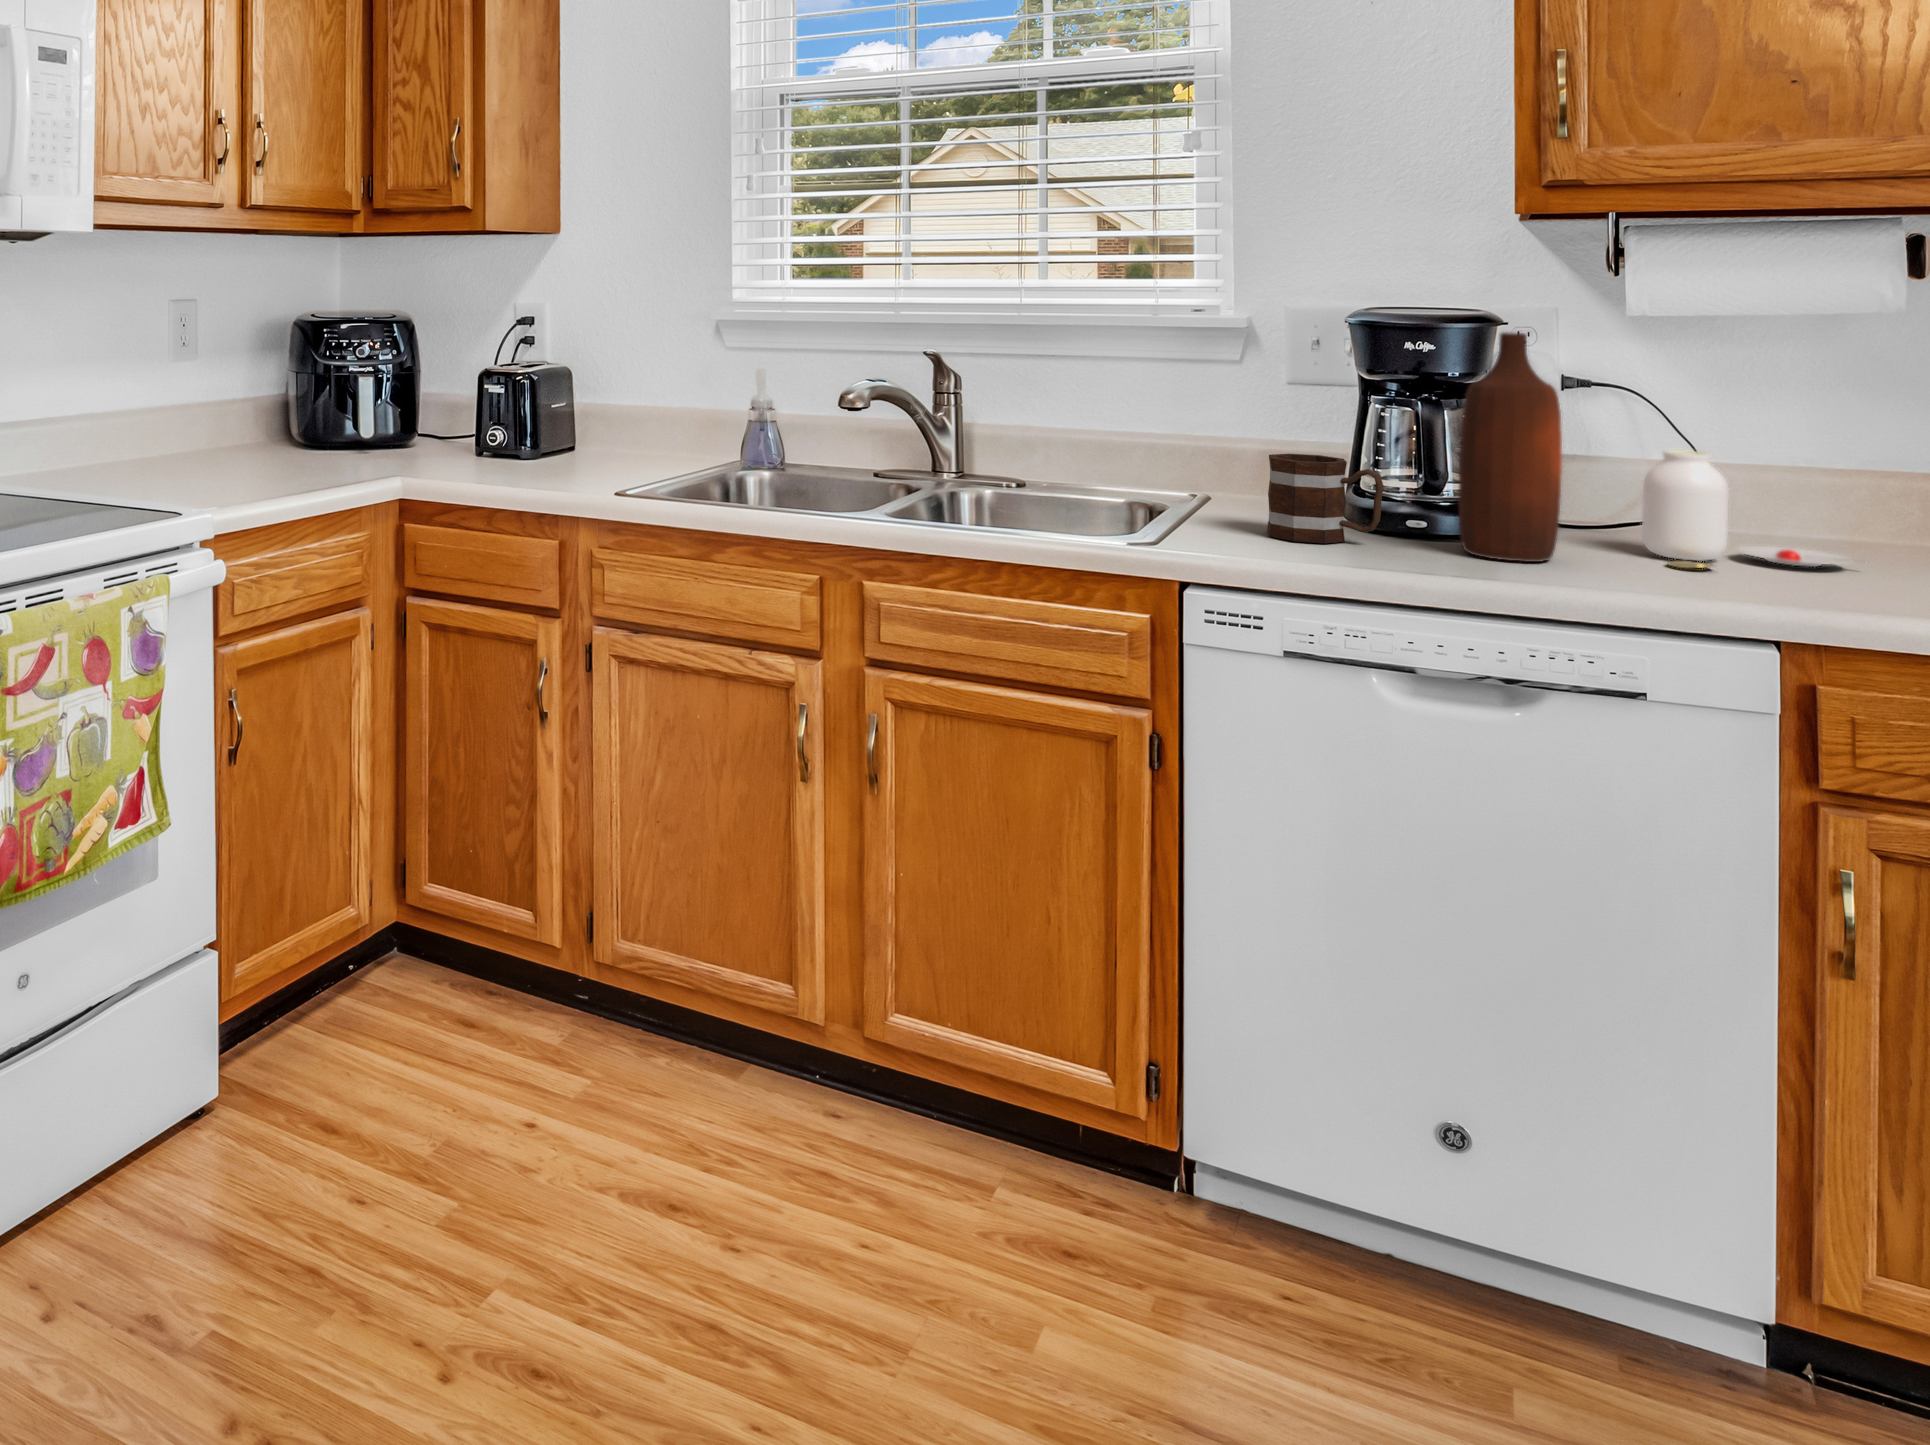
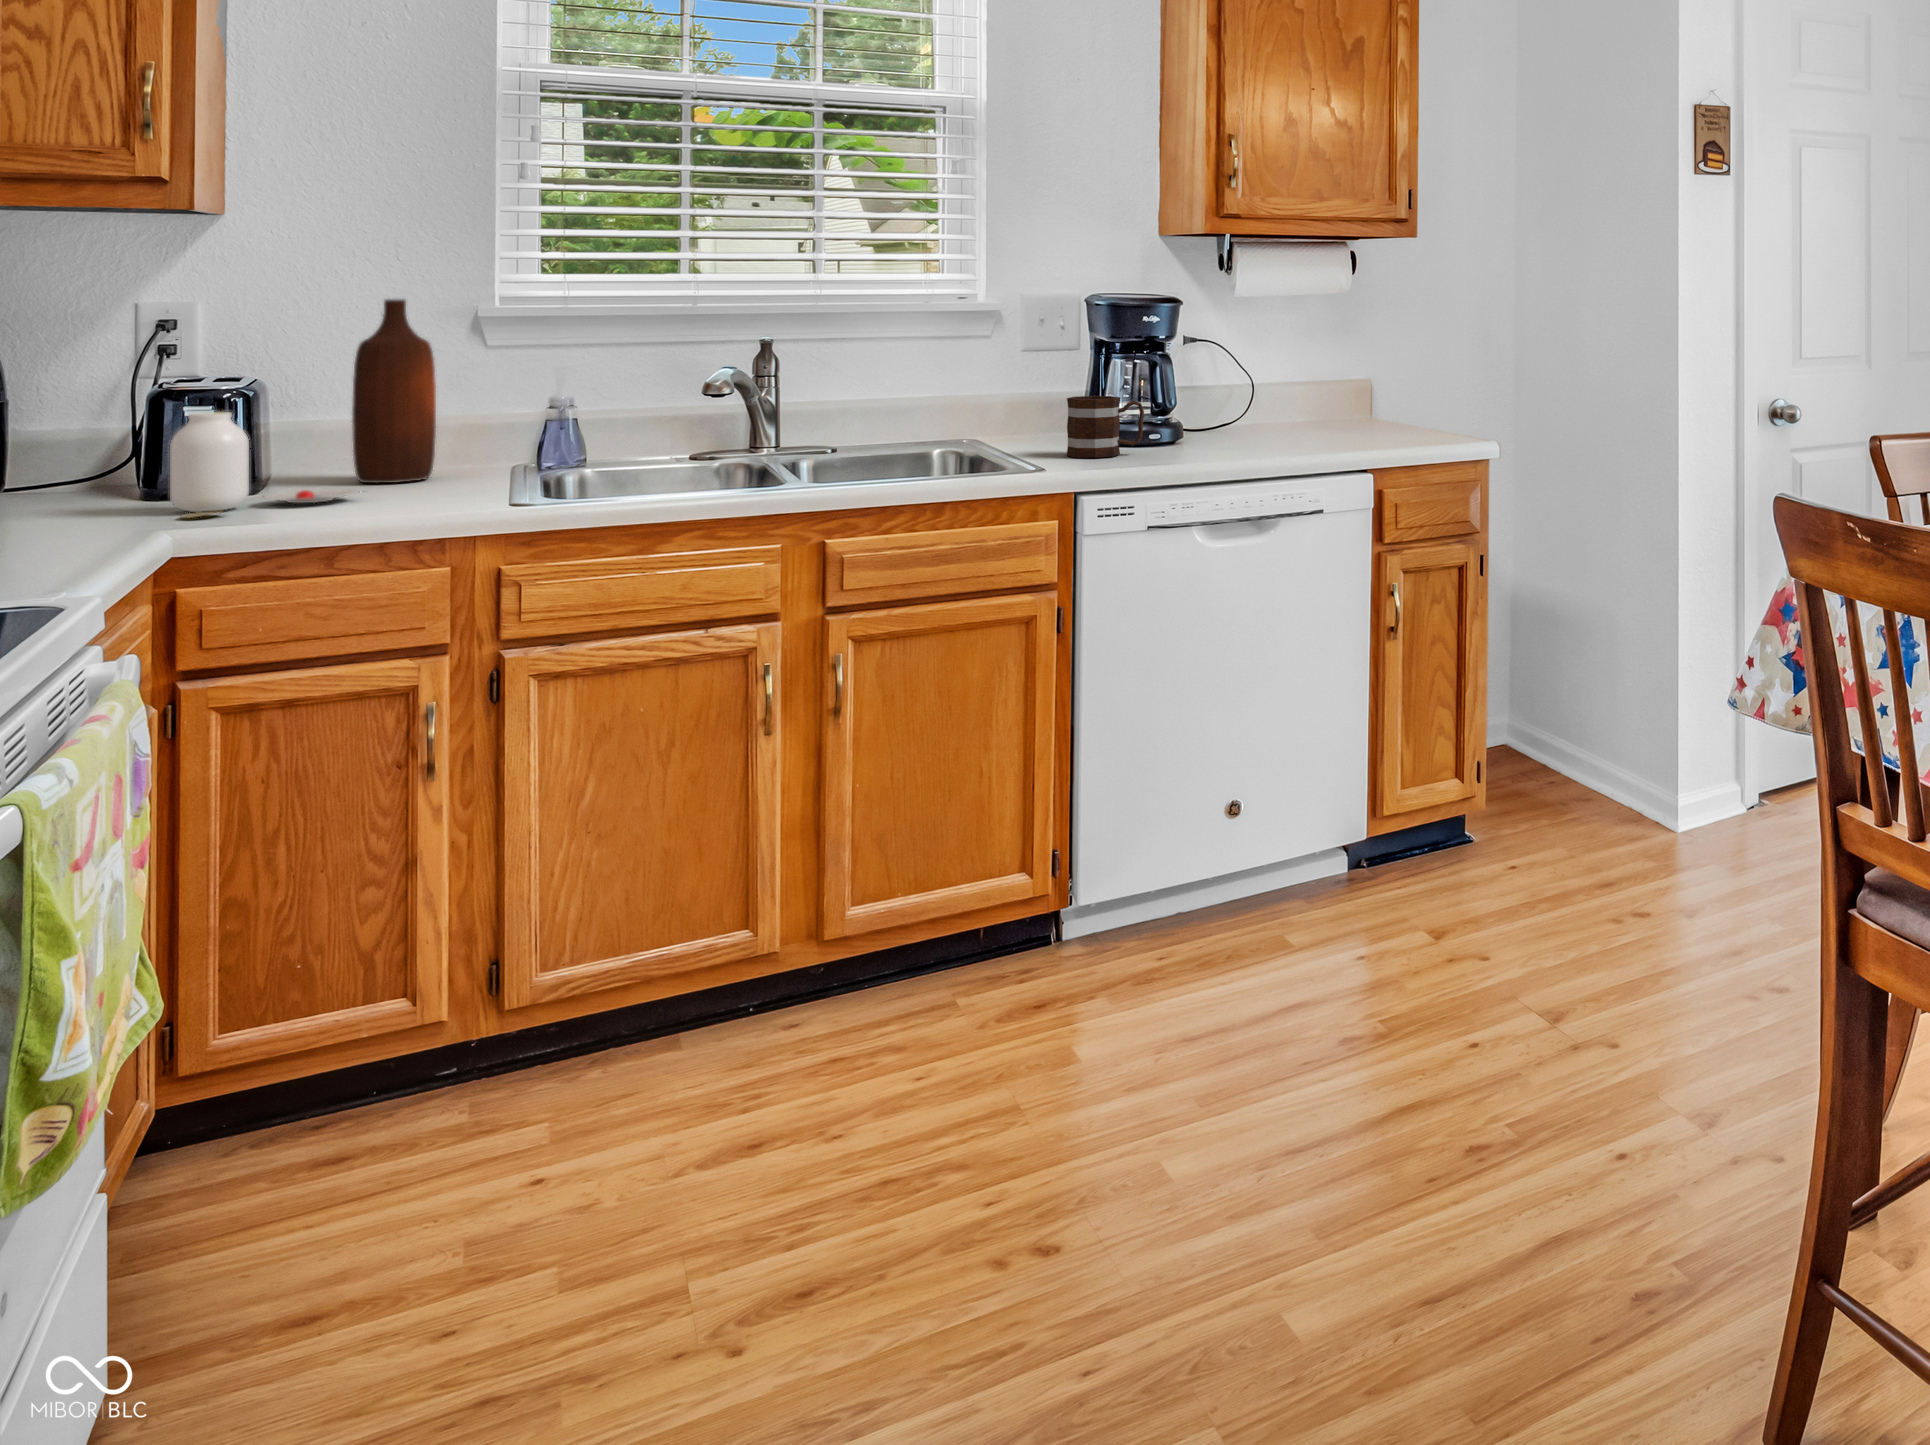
bottle: present [1459,332,1562,562] -> present [352,299,436,483]
jar: present [1642,450,1852,568] -> present [170,412,356,518]

